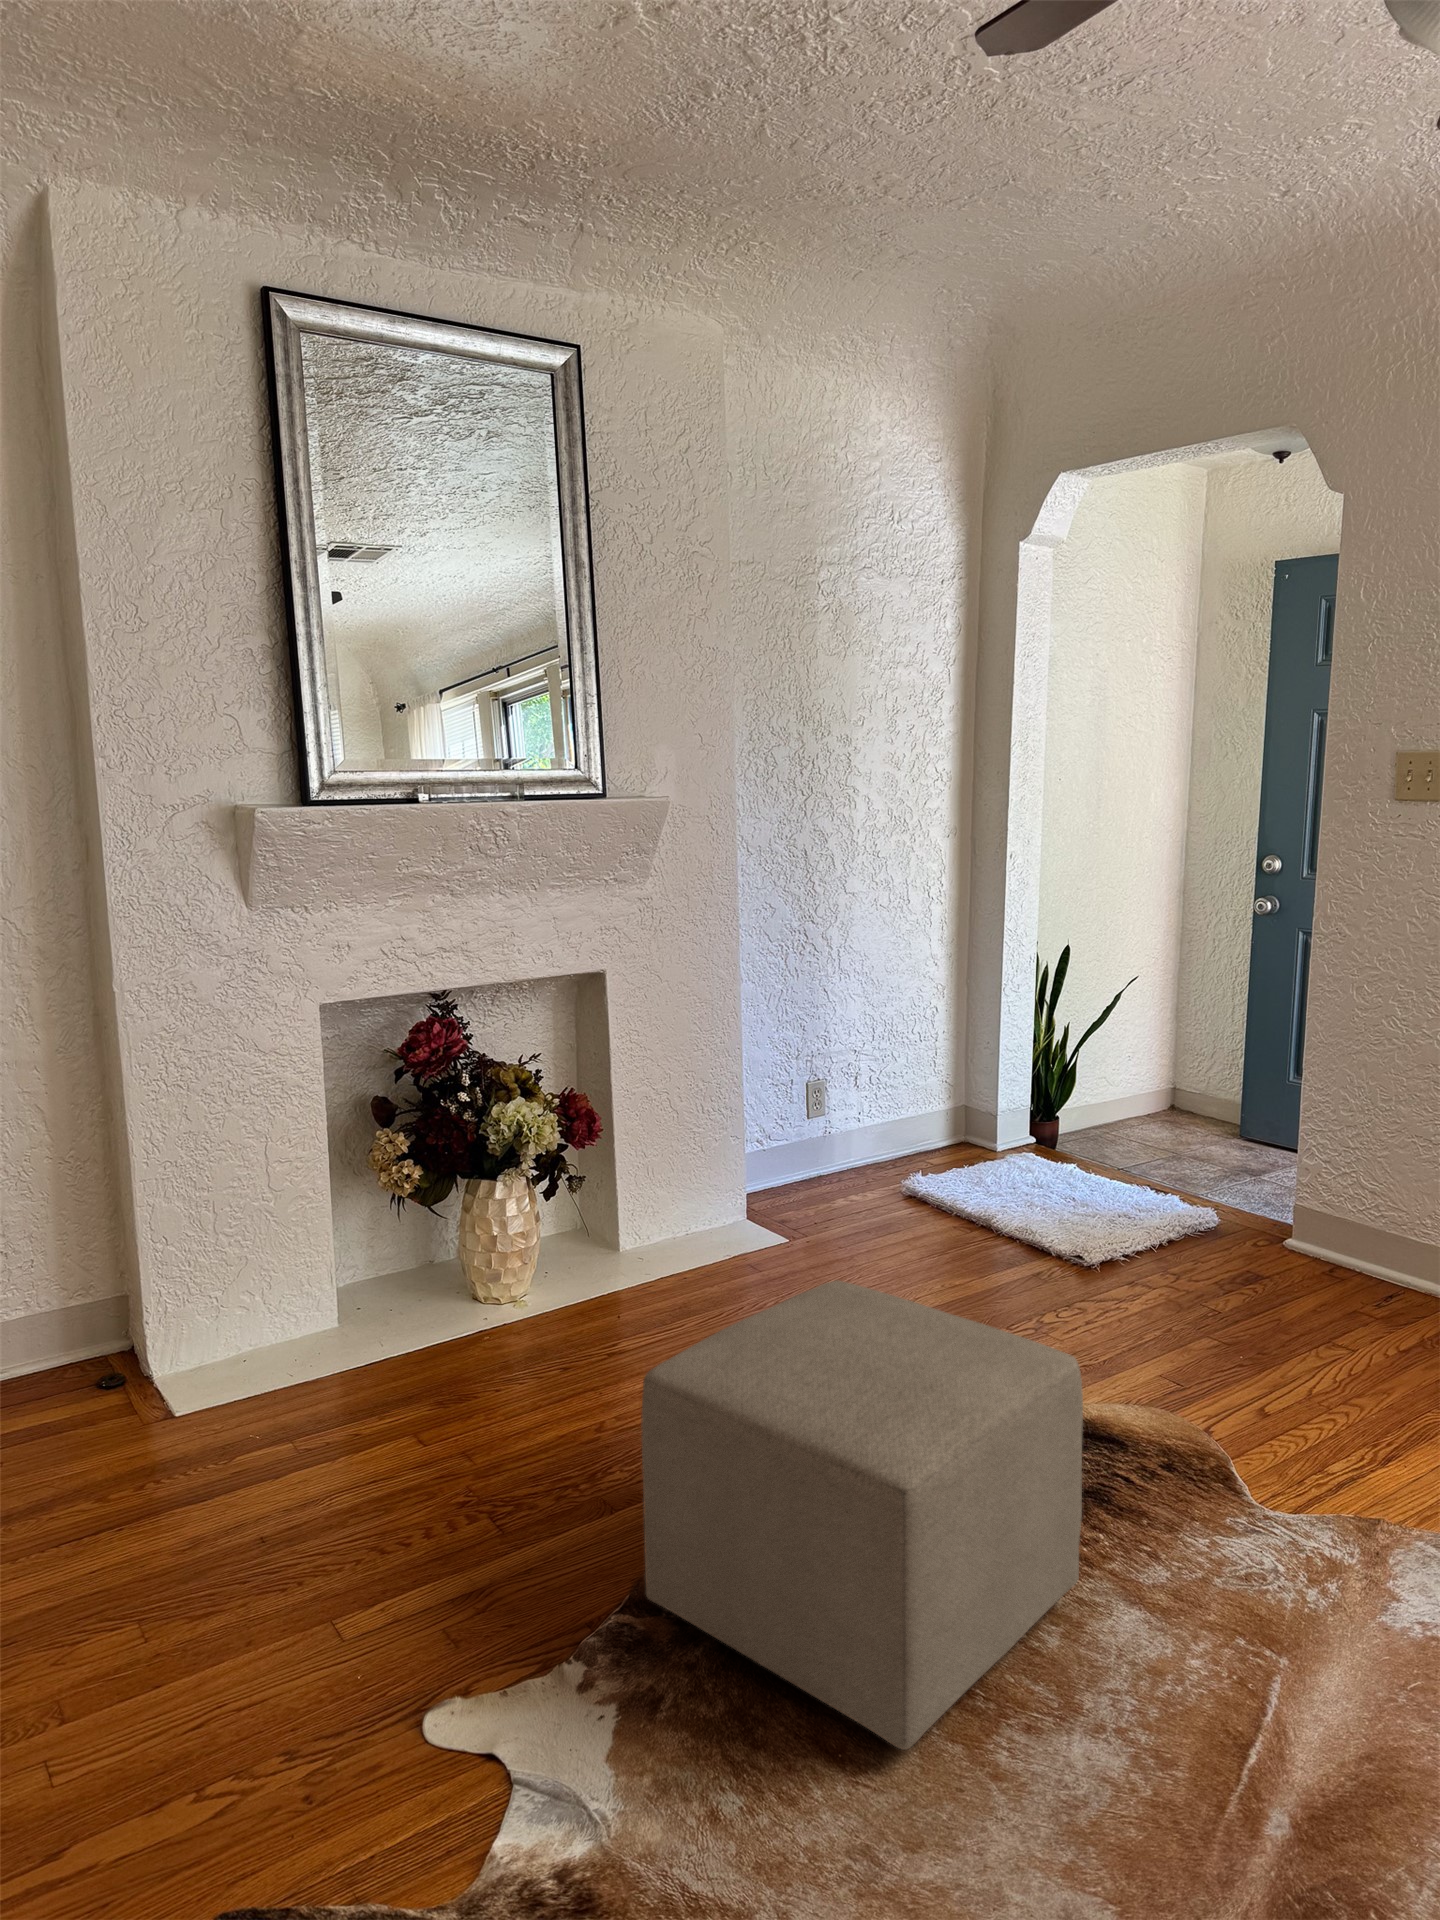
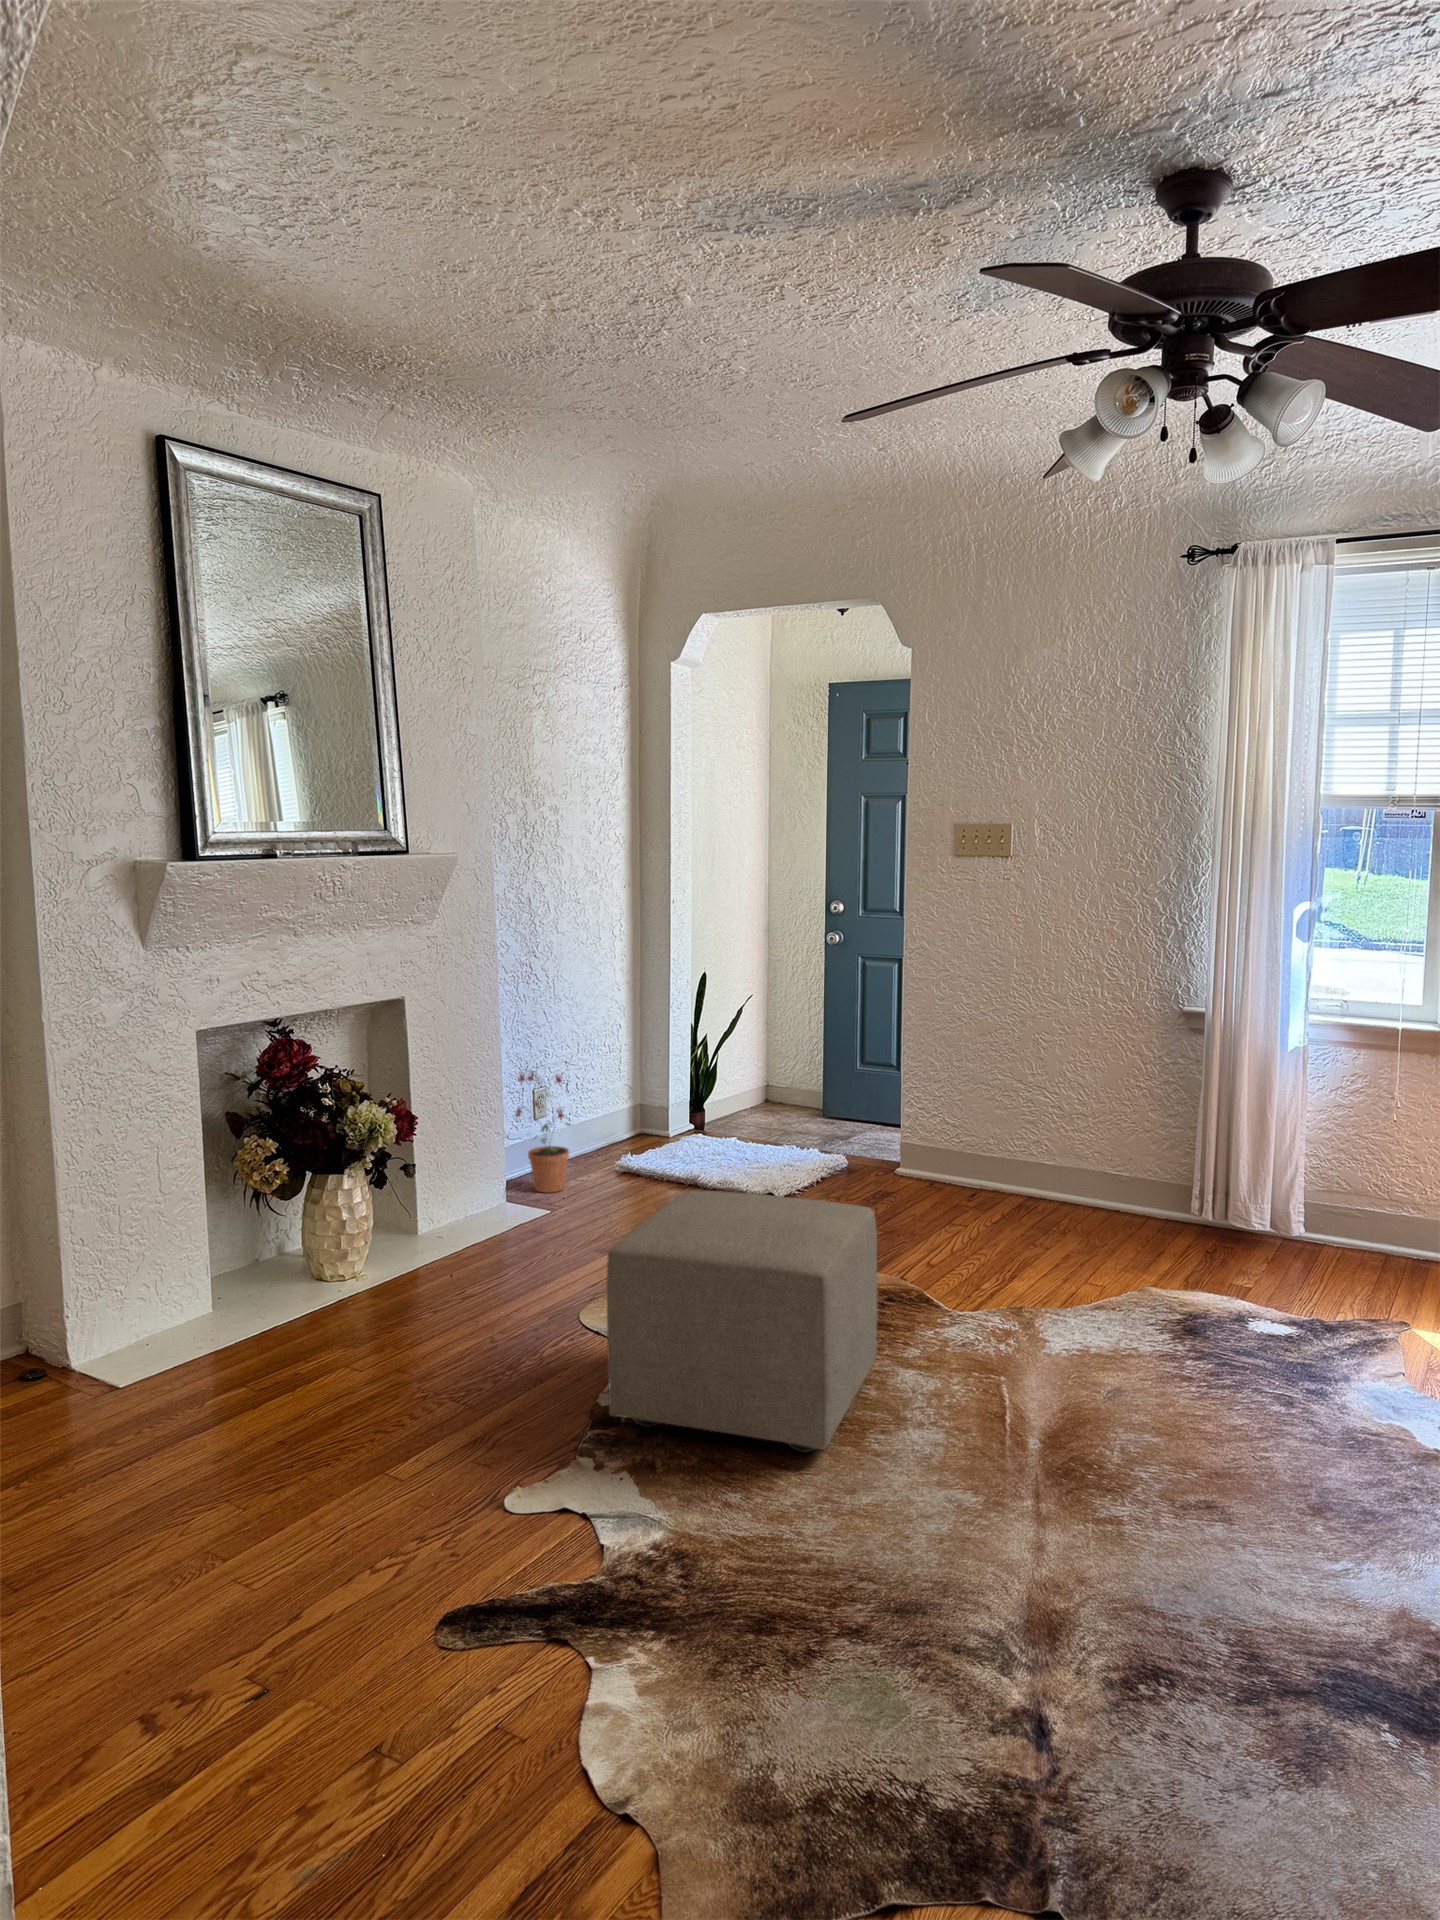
potted plant: none [764,1063,843,1214] -> present [516,1071,571,1193]

